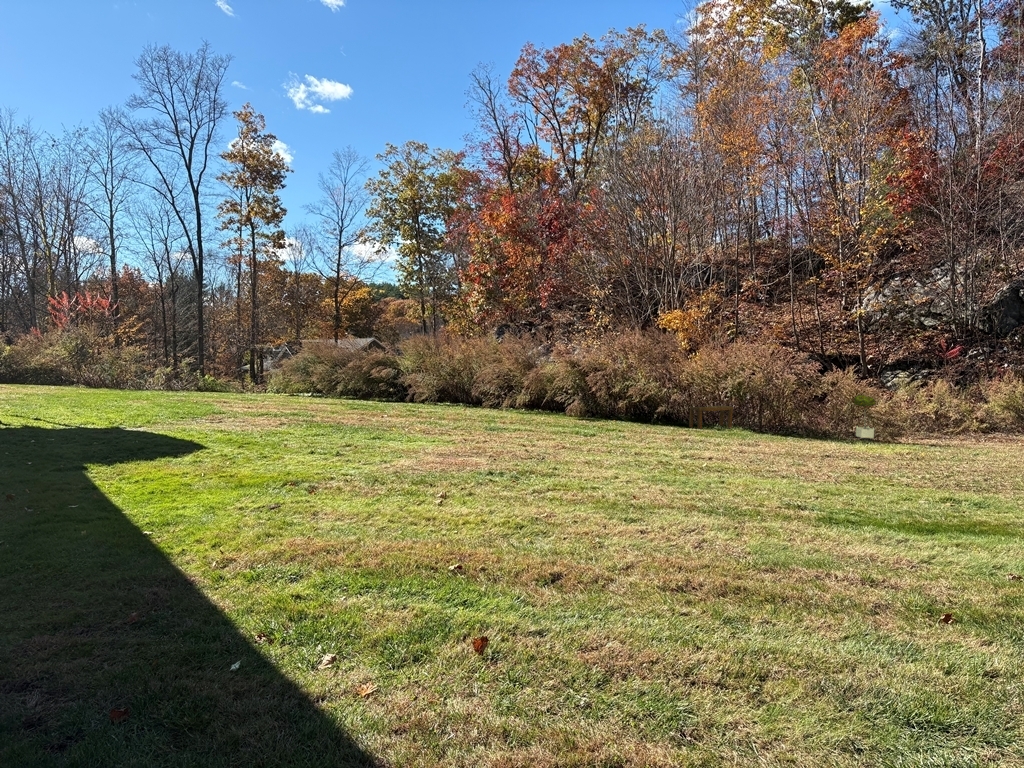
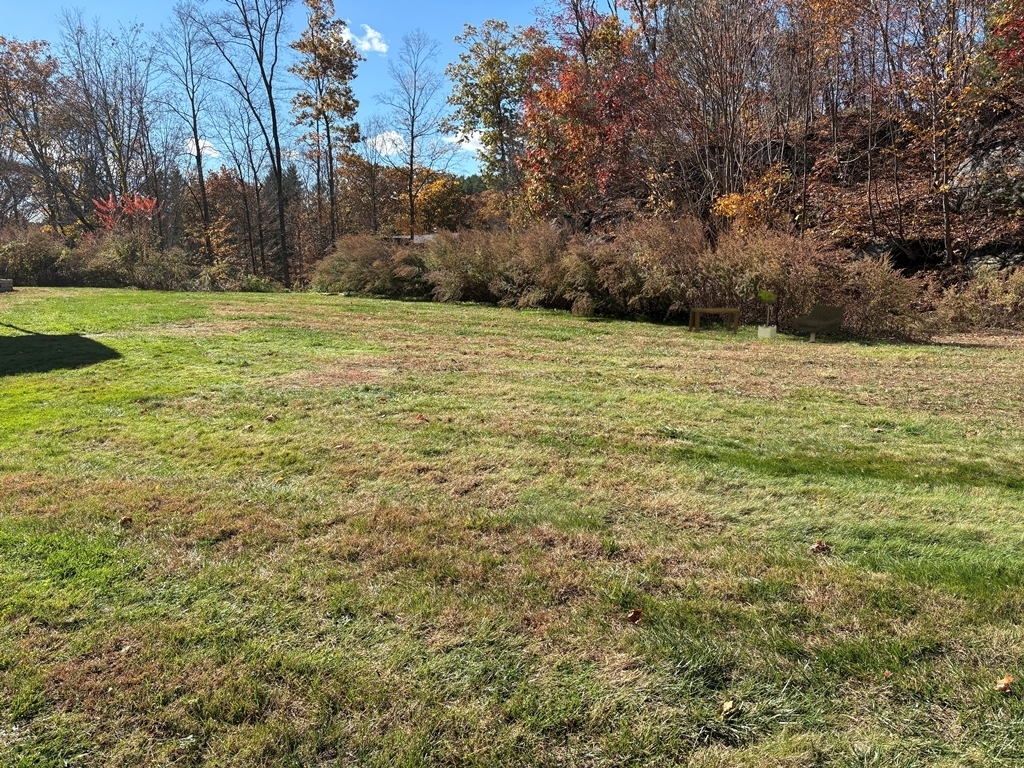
potted tree: present [854,395,876,438] -> present [758,290,777,338]
lounge chair: none [781,402,826,437] -> present [789,305,844,343]

